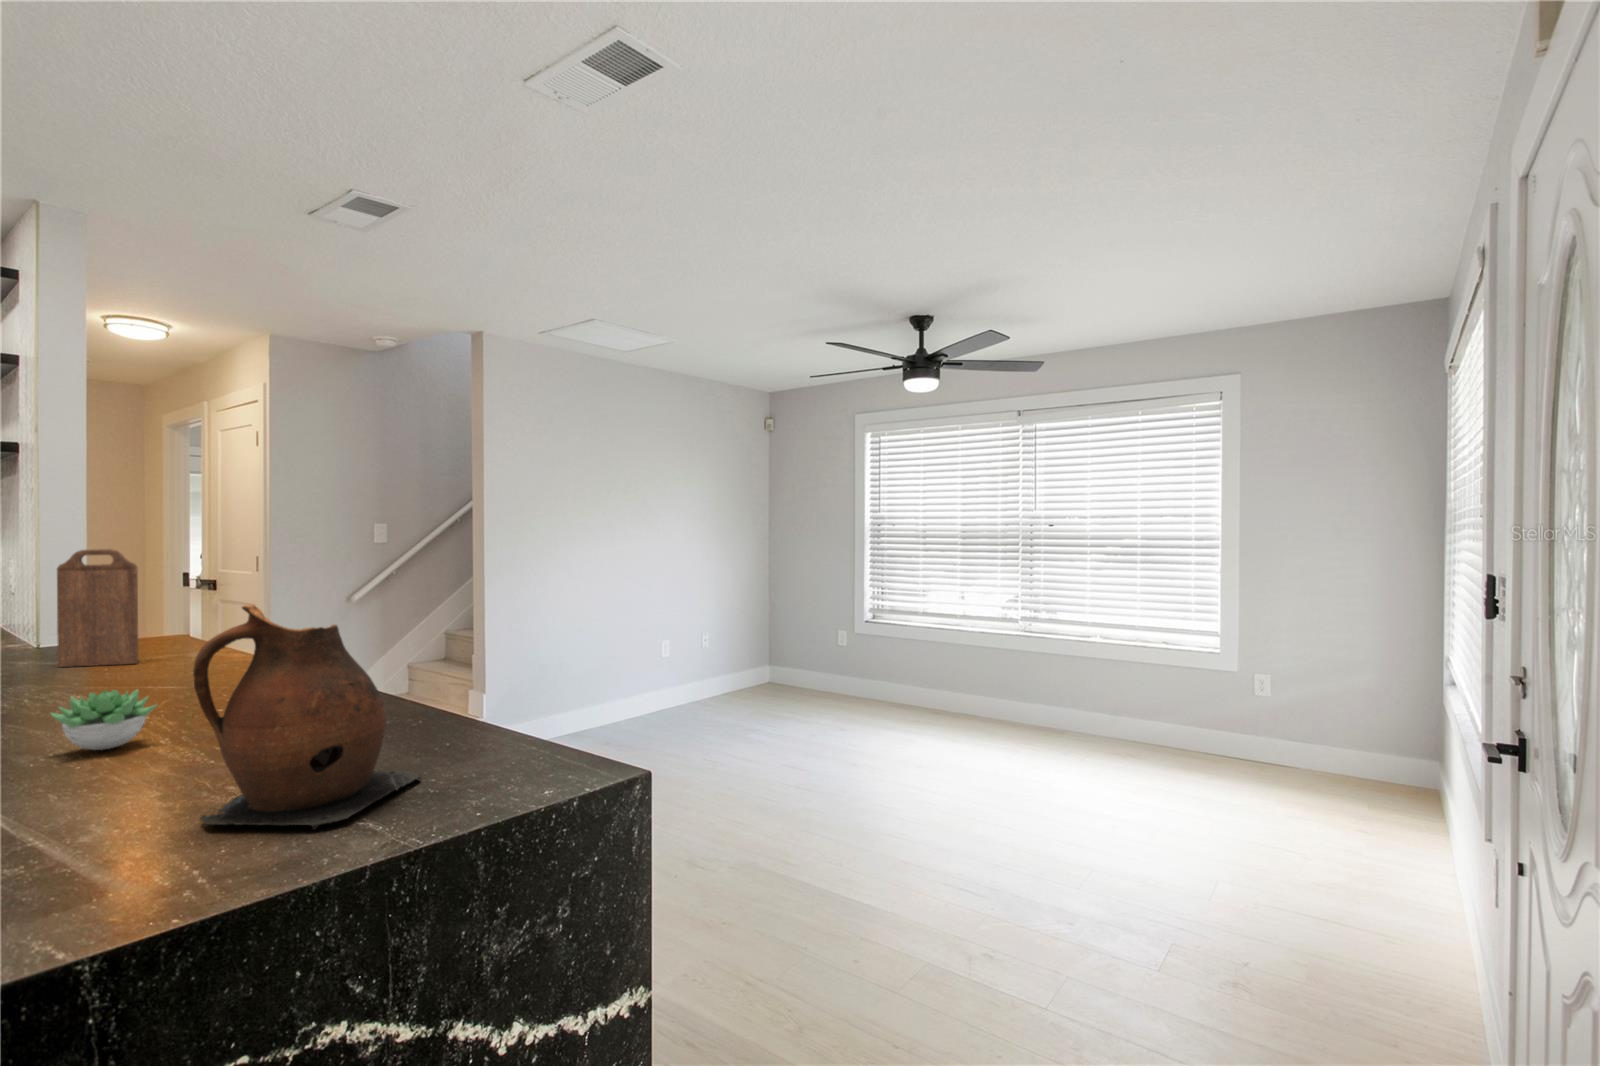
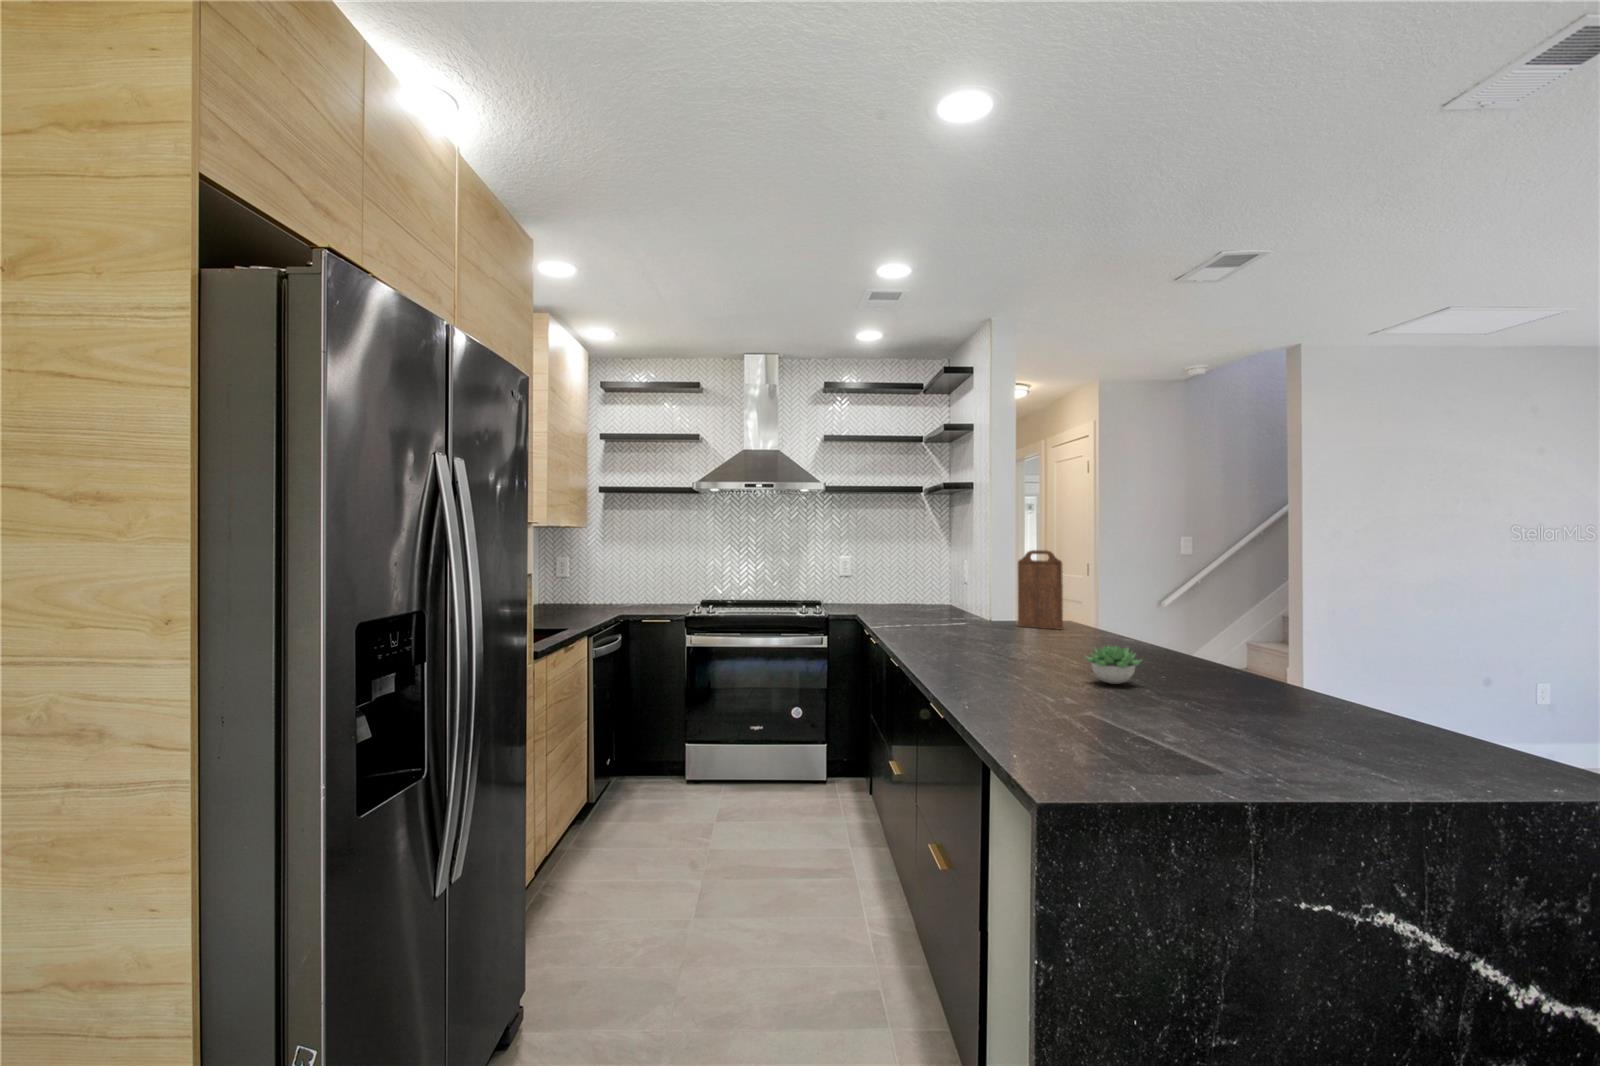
ceramic pitcher: present [193,604,420,830] -> none [1231,598,1398,768]

